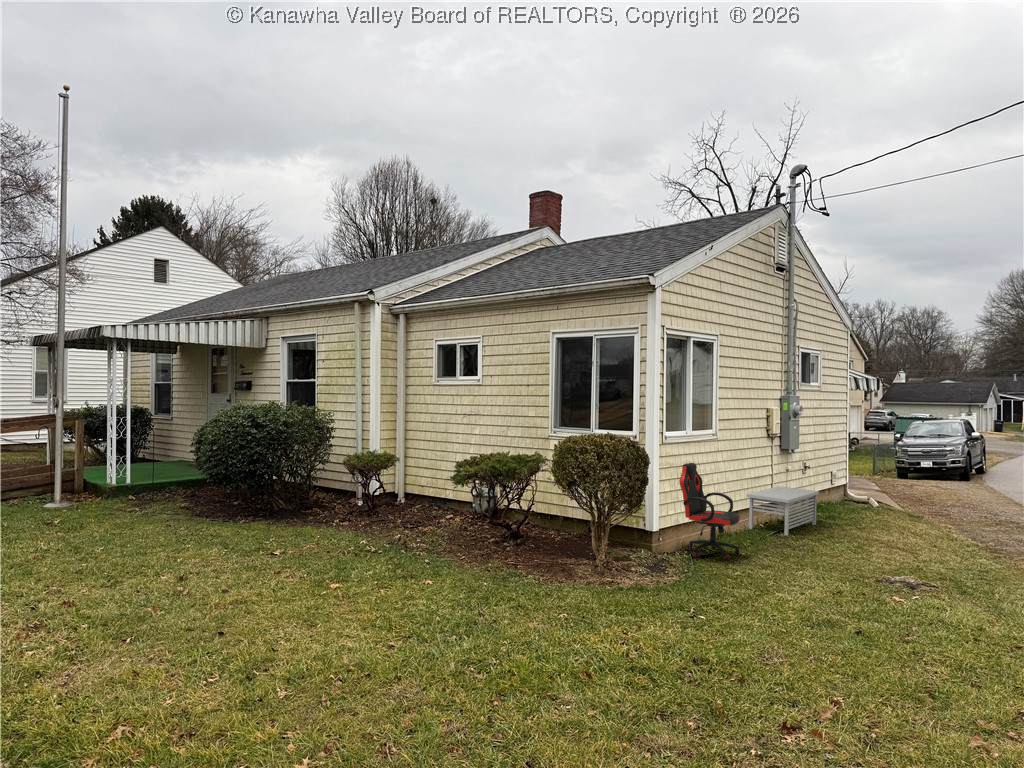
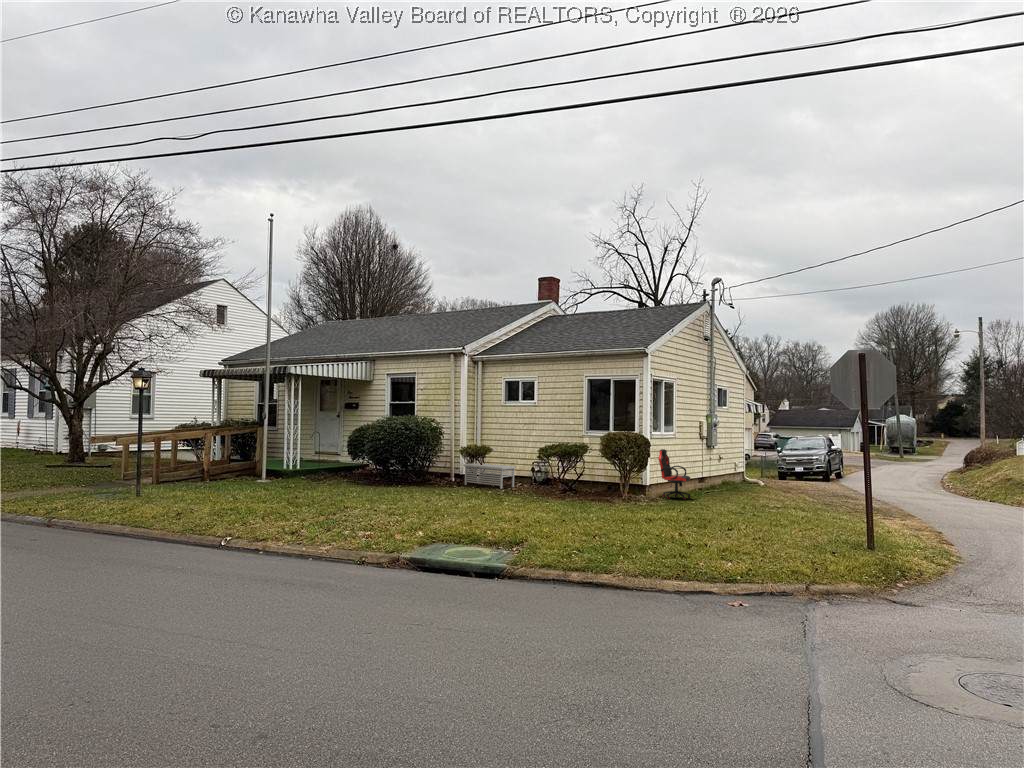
storage bench: present [746,486,819,535] -> present [463,463,516,489]

